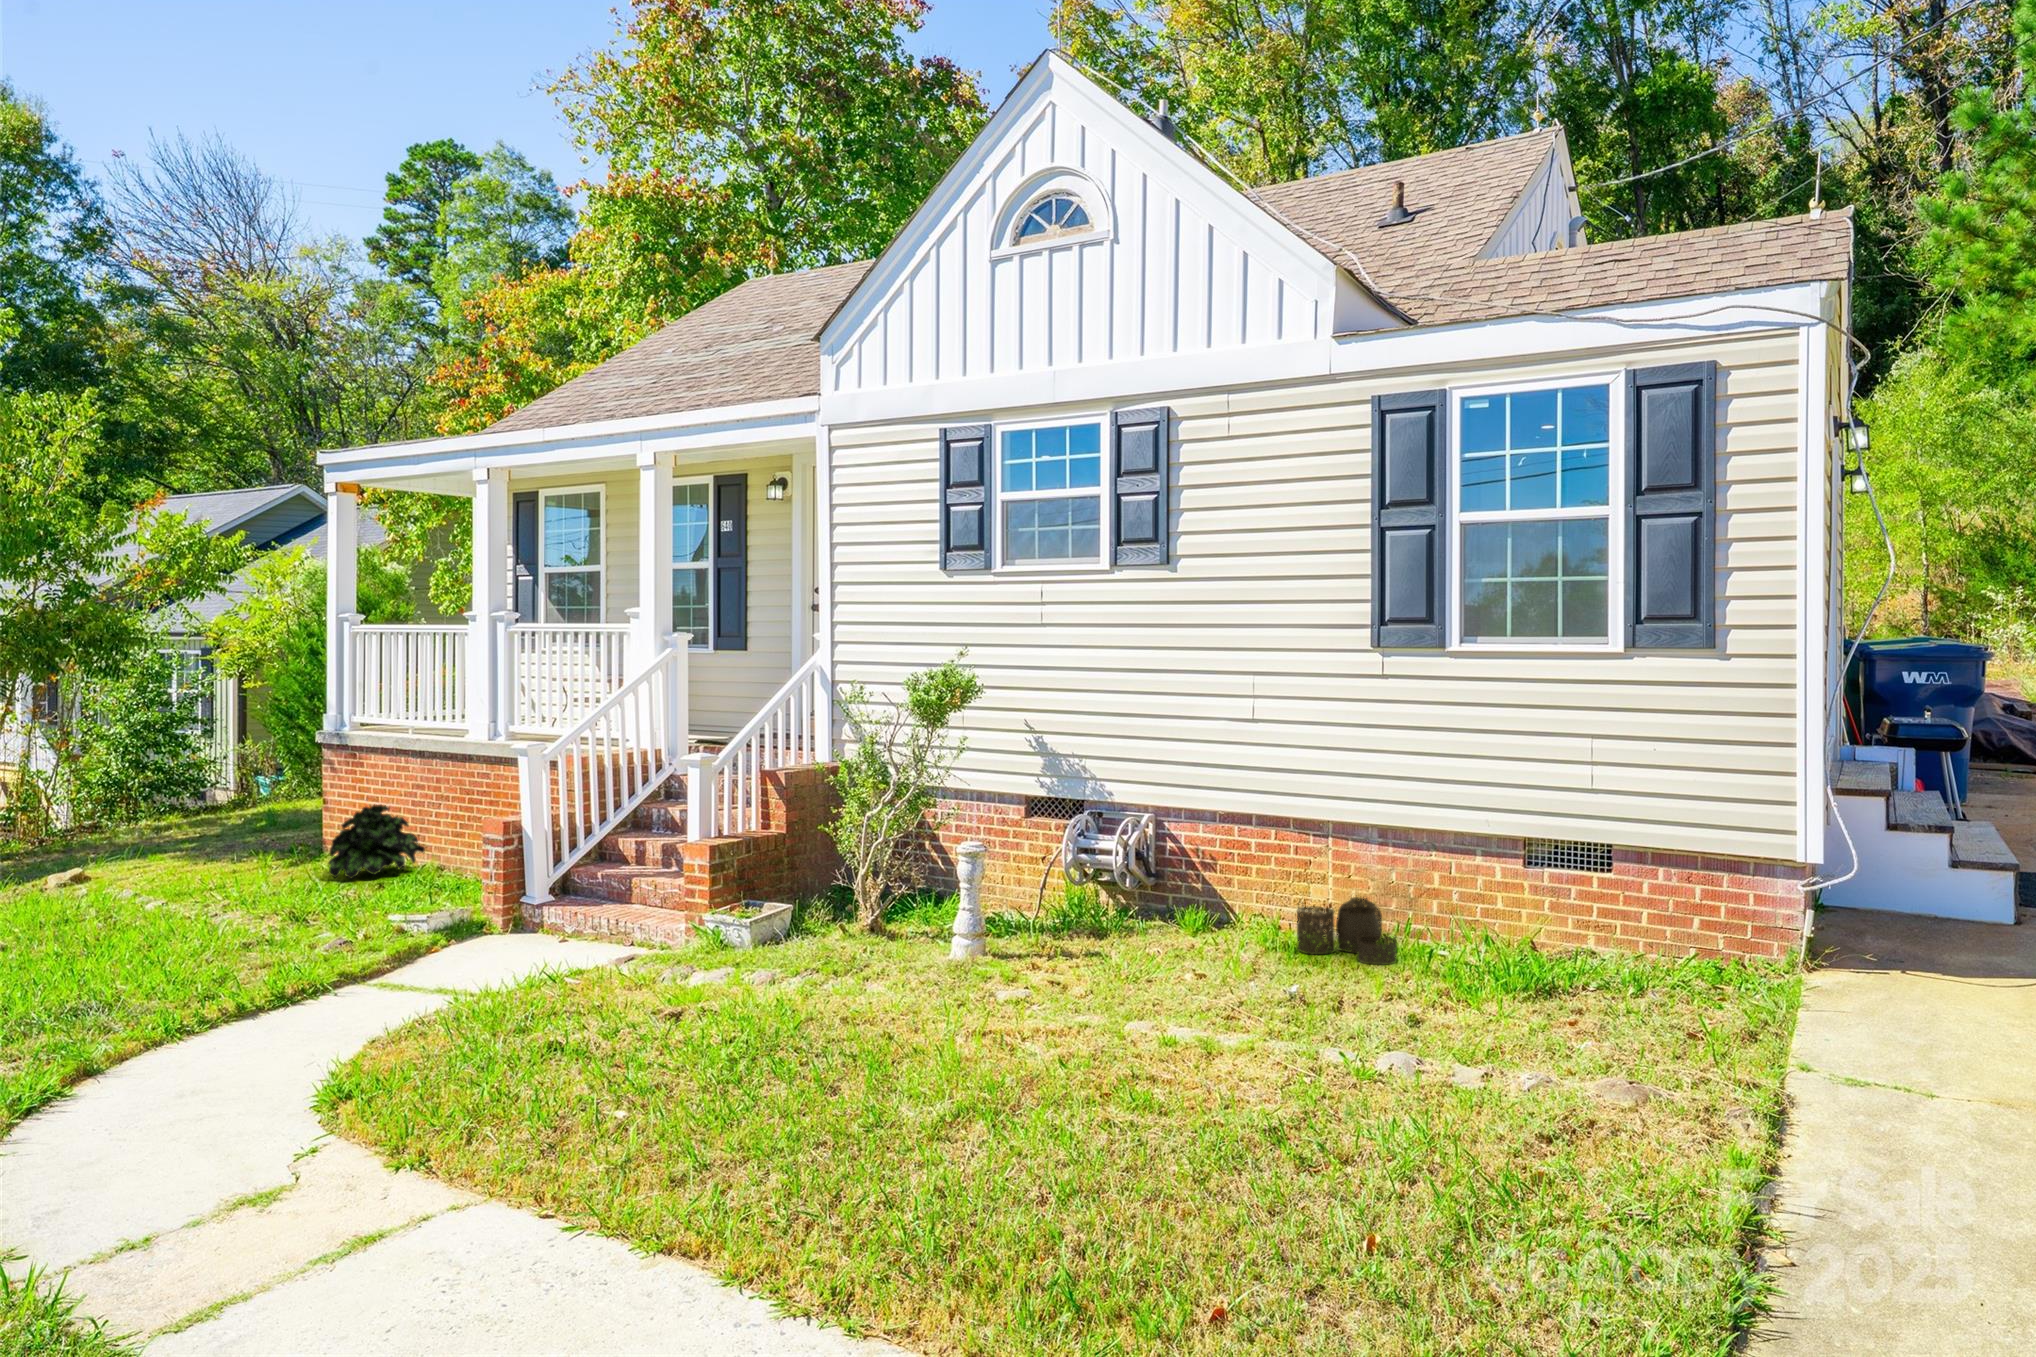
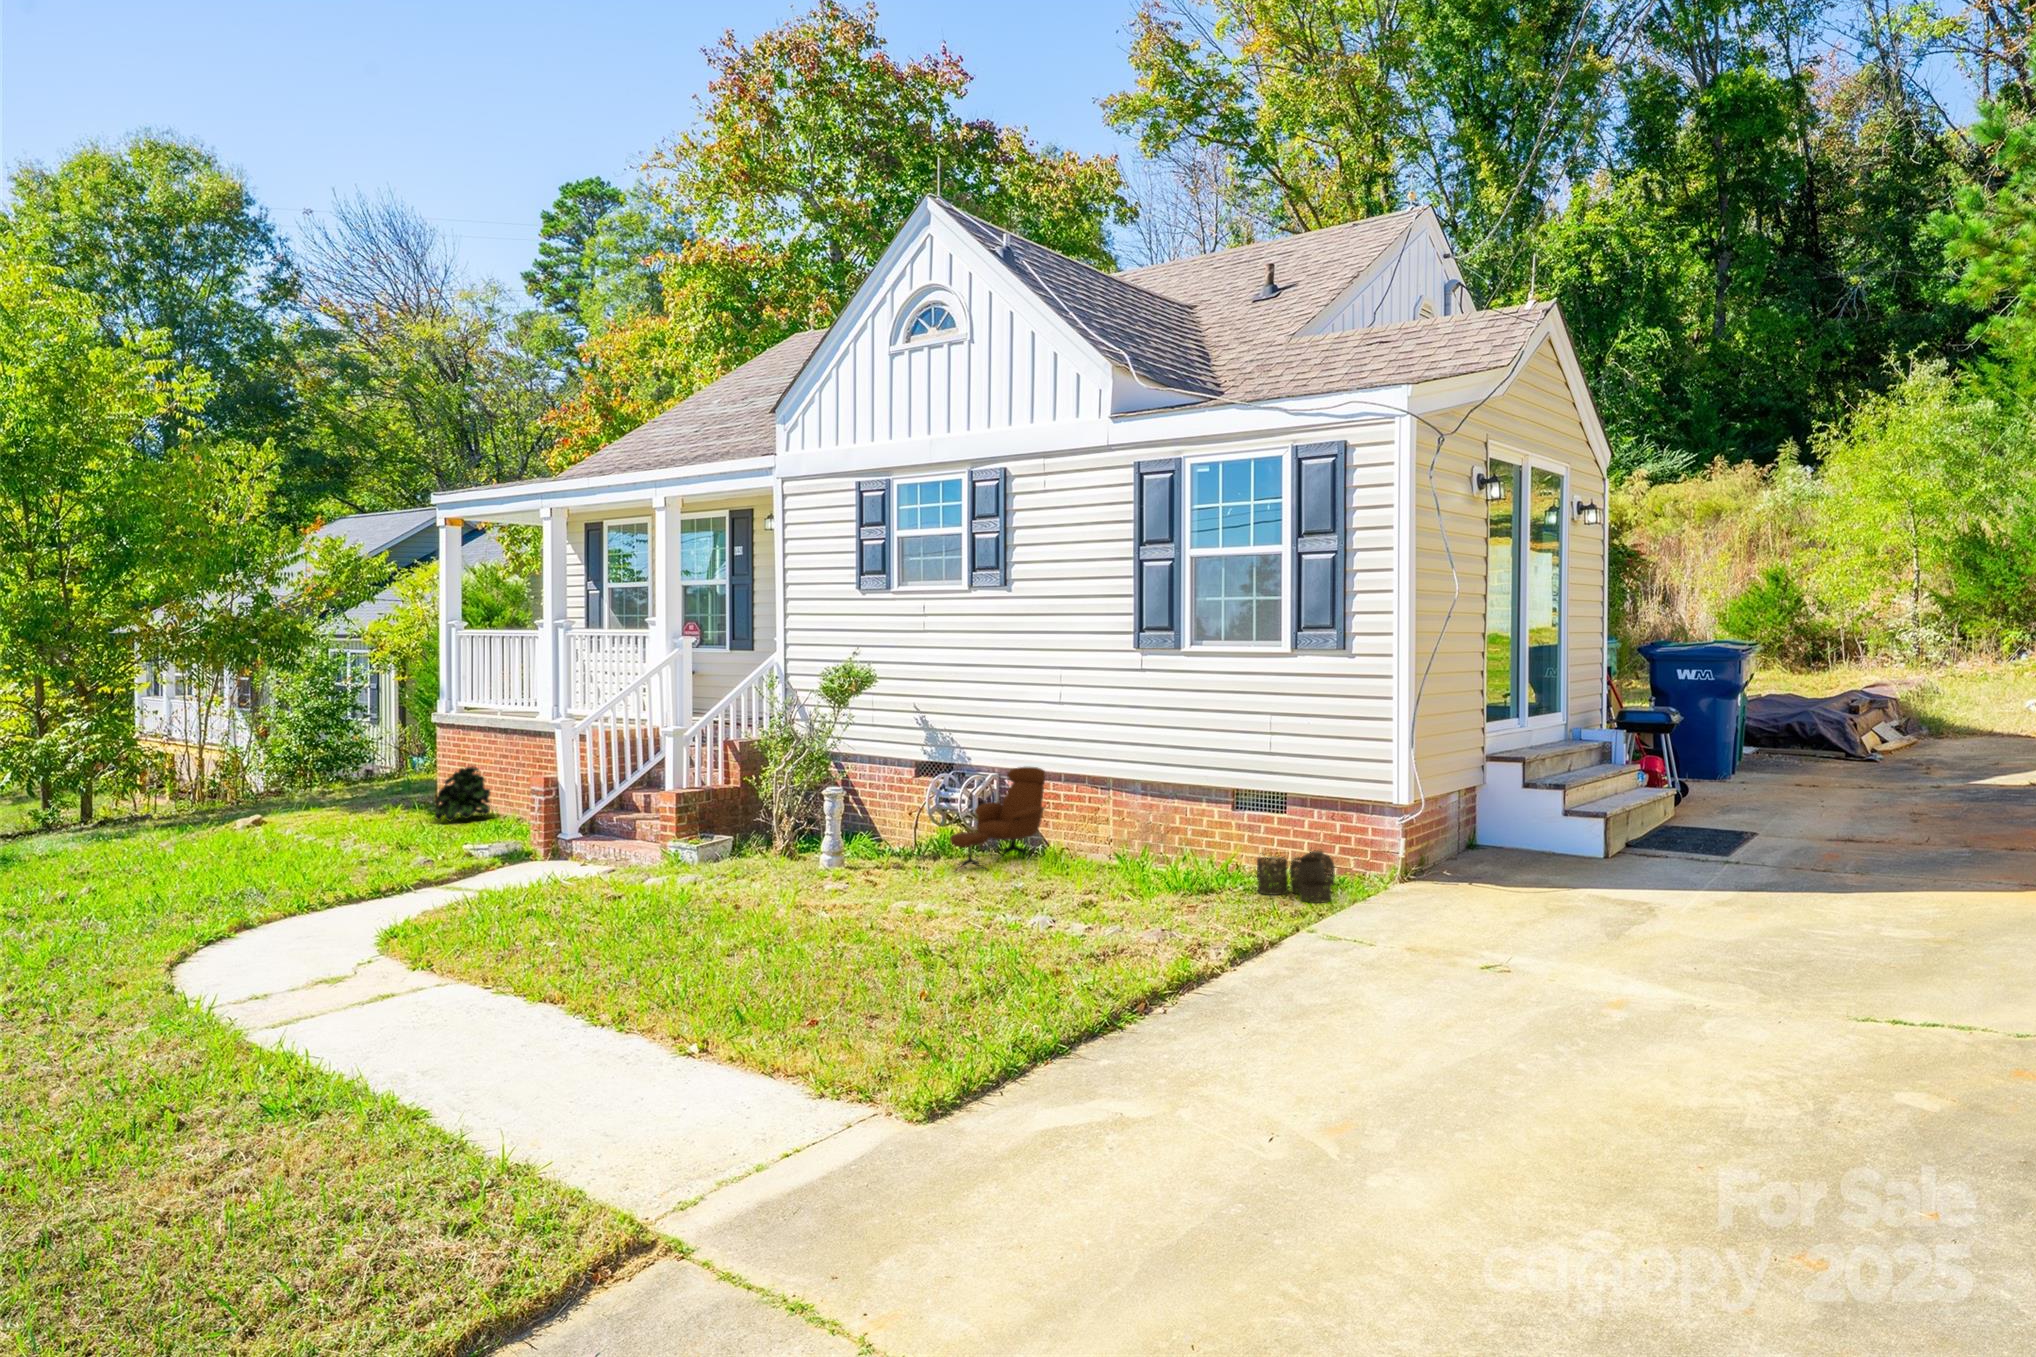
lounge chair: none [1120,805,1236,954] -> present [950,767,1045,870]
woven basket: present [1297,897,1397,964] -> present [1257,850,1335,903]

